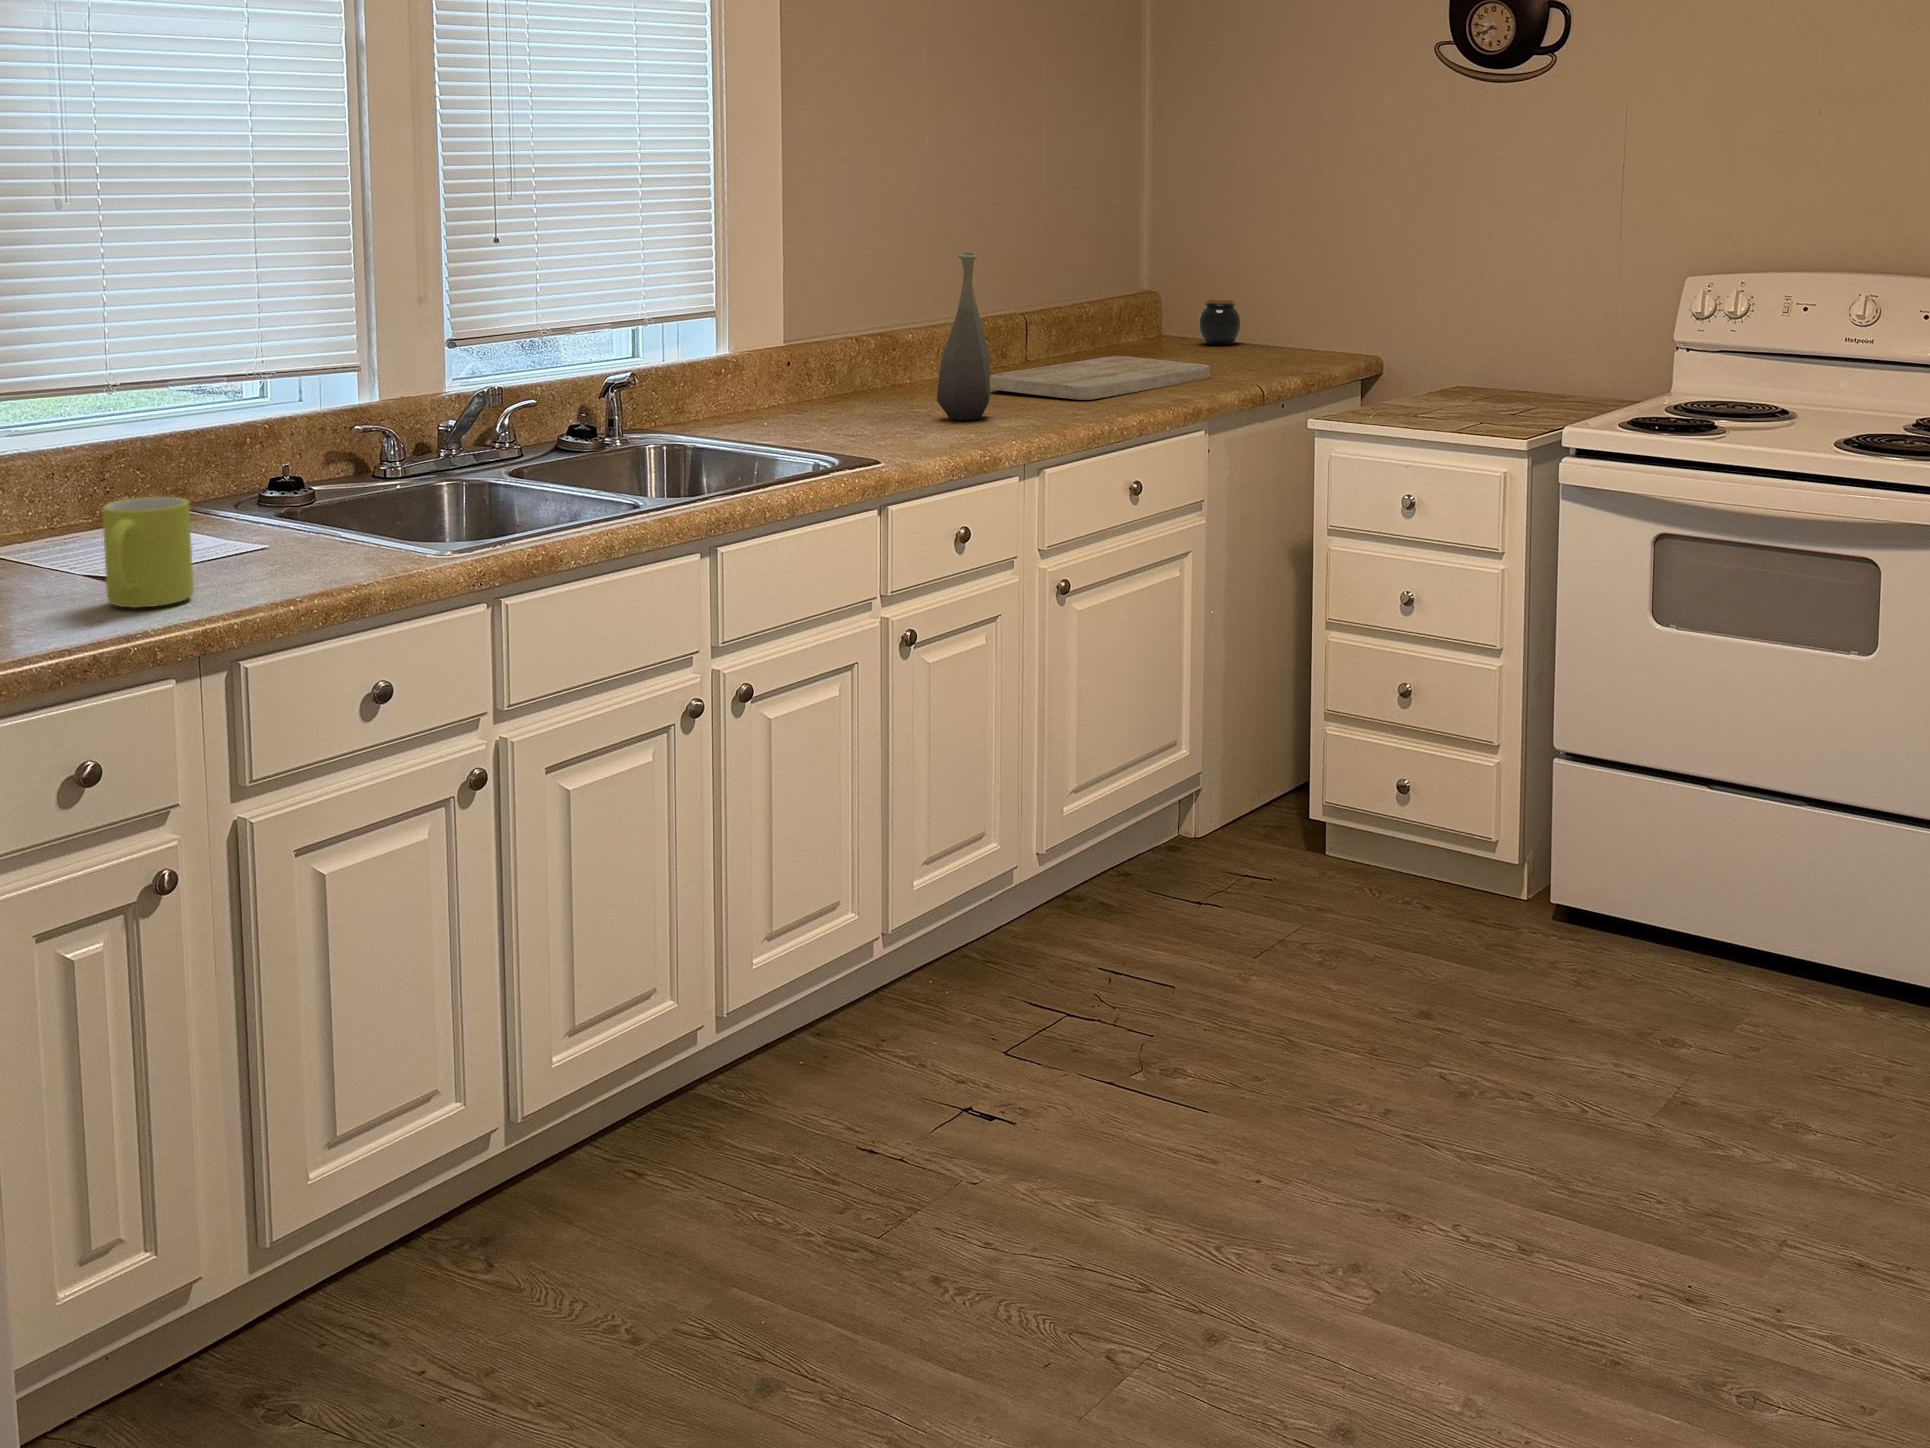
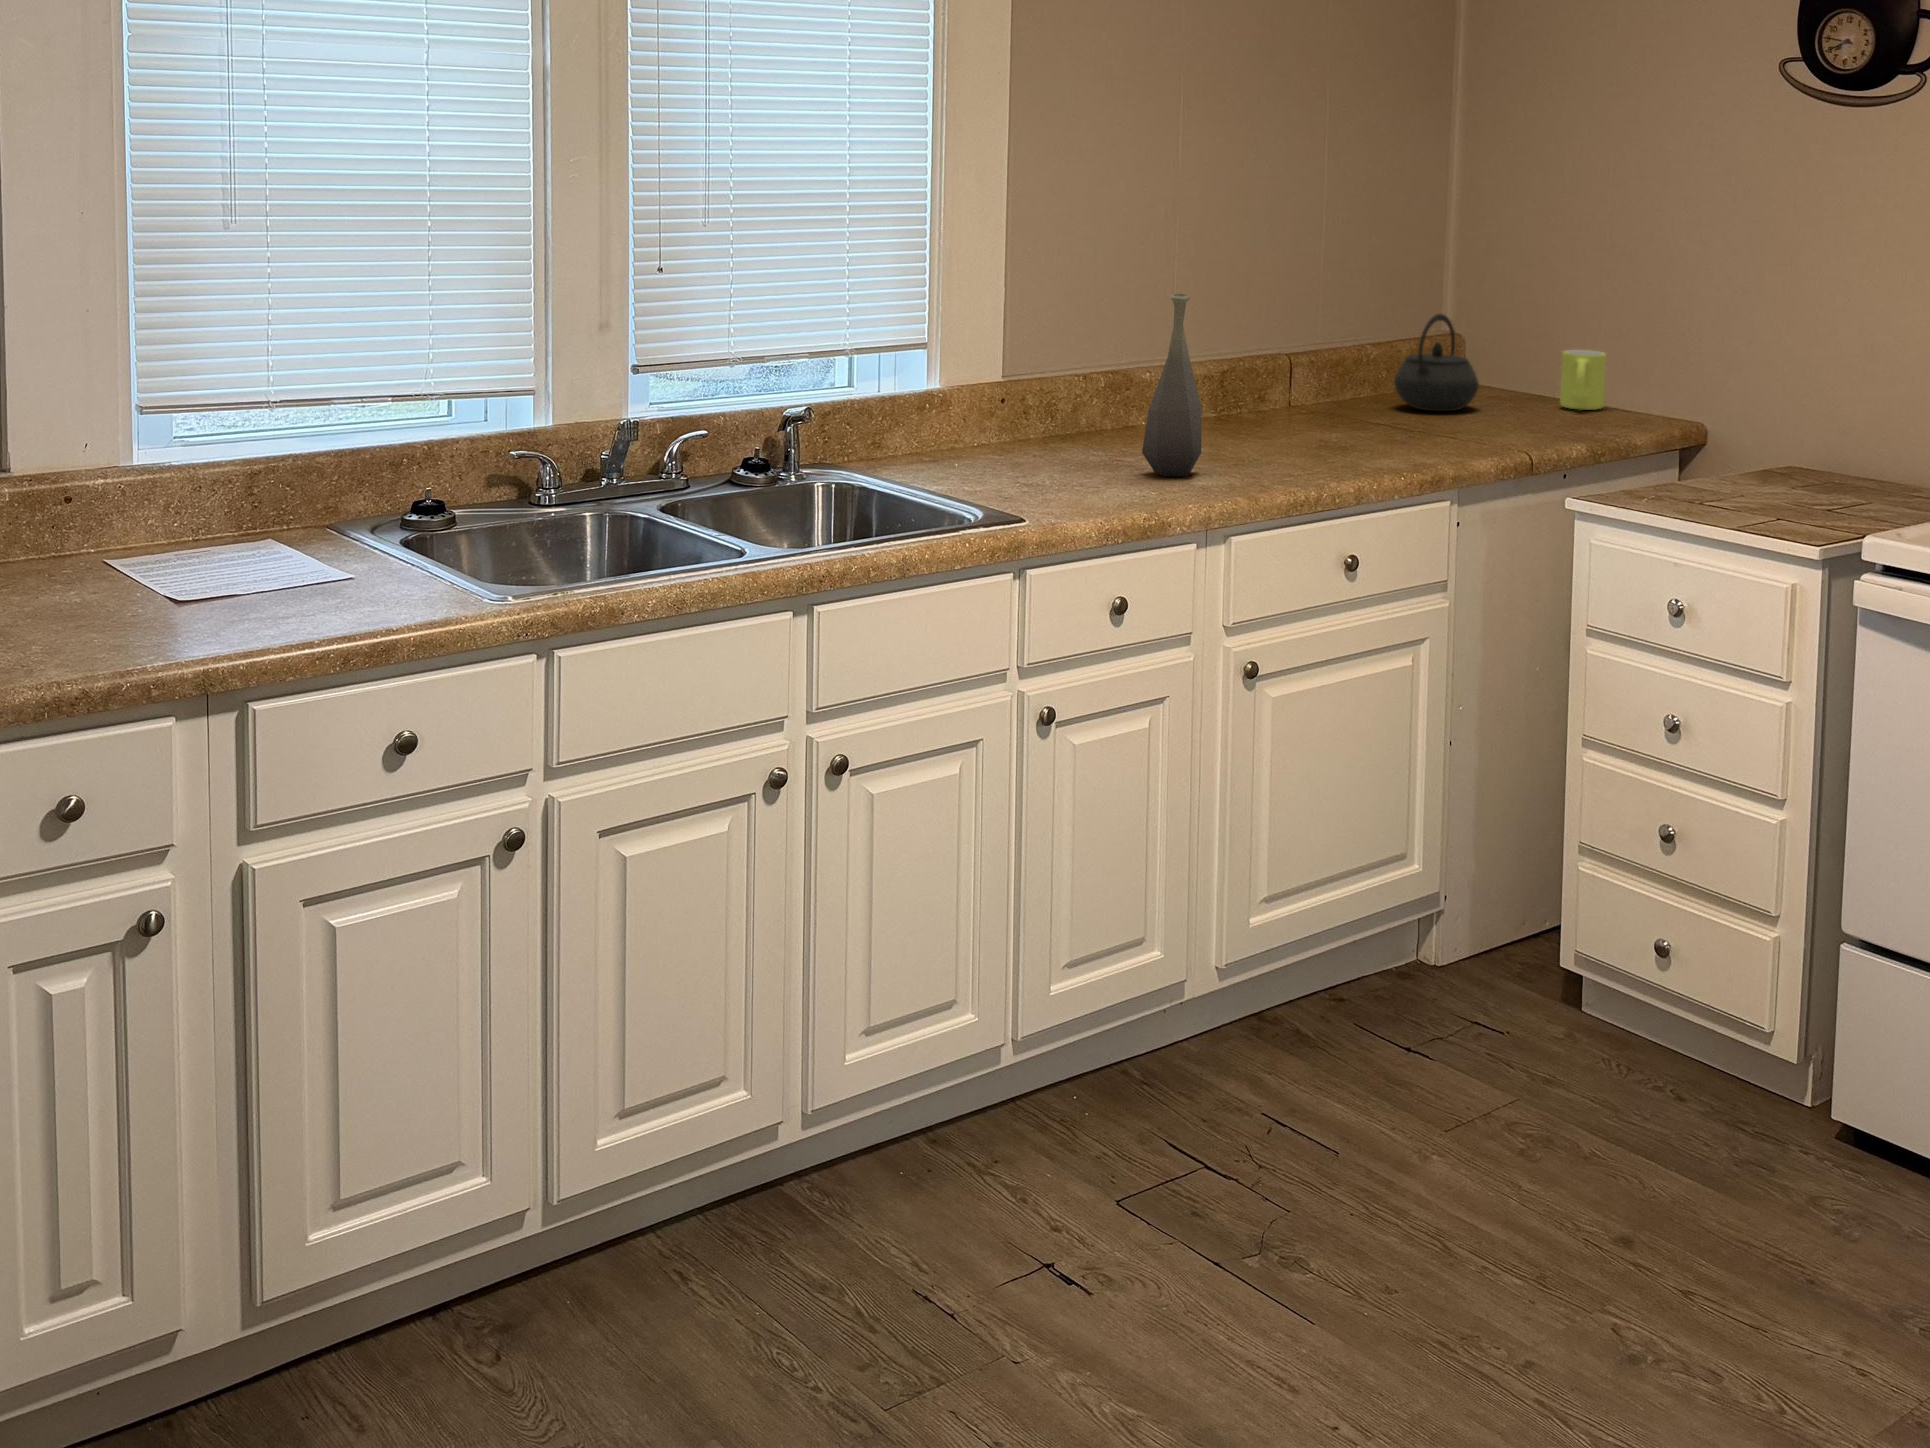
kettle: none [1108,271,1184,358] -> present [1394,314,1479,411]
jar: present [1199,297,1241,345] -> none [1508,344,1556,399]
cutting board: present [990,356,1210,400] -> none [1228,408,1484,460]
mug: present [102,497,193,608] -> present [1560,350,1606,410]

